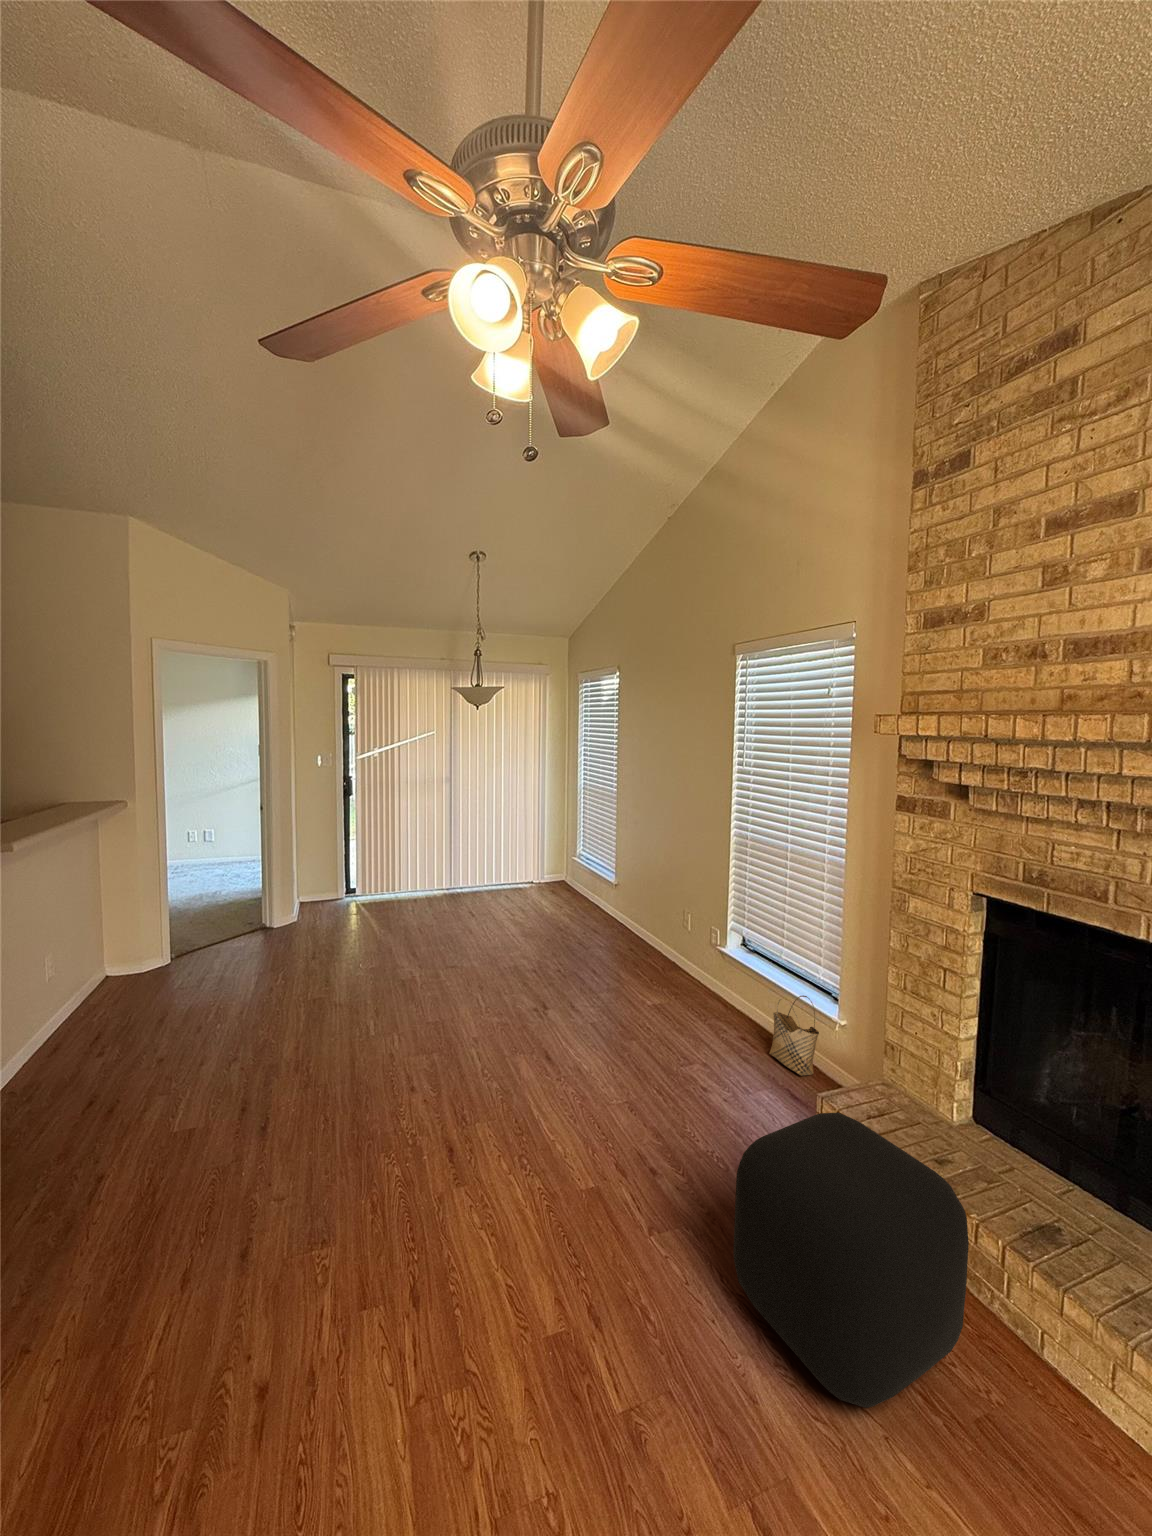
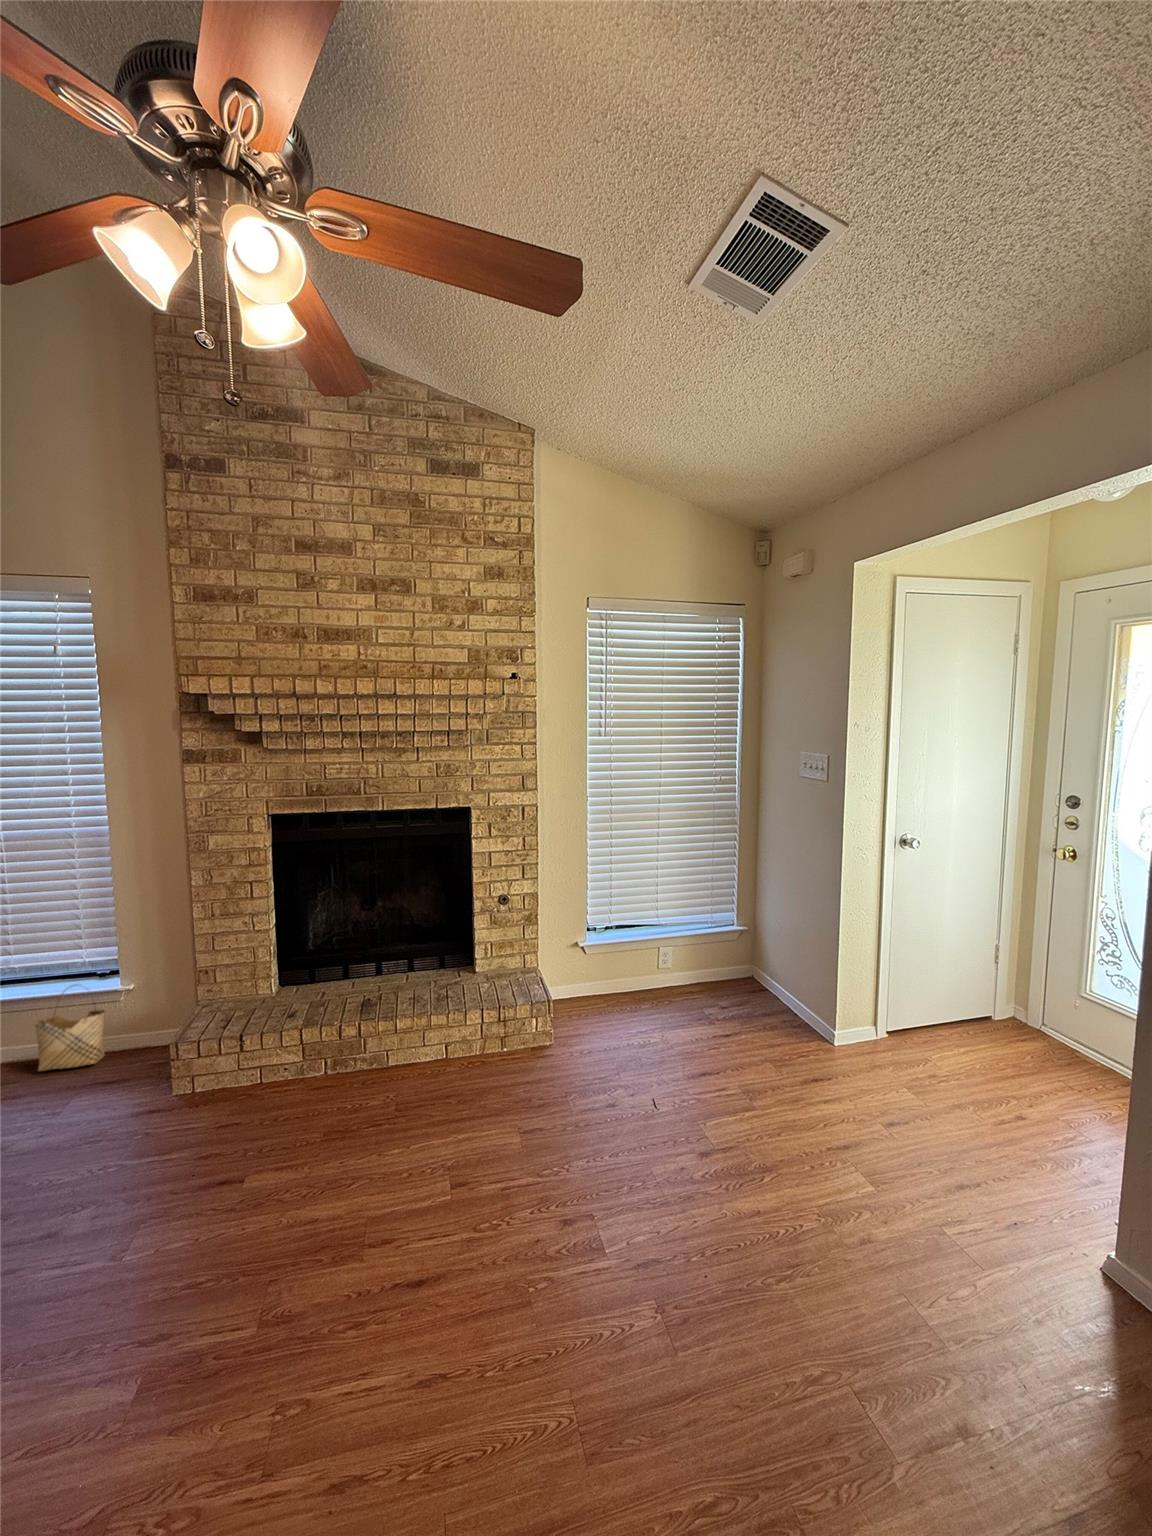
ottoman: present [733,1112,969,1408] -> none [212,993,381,1188]

